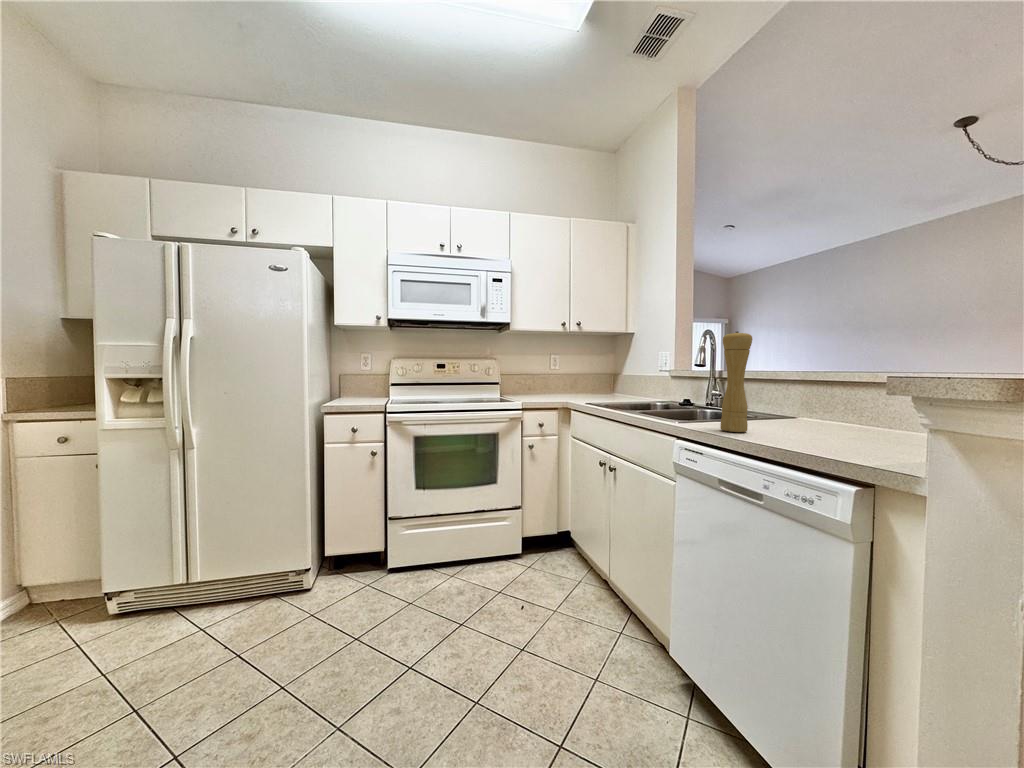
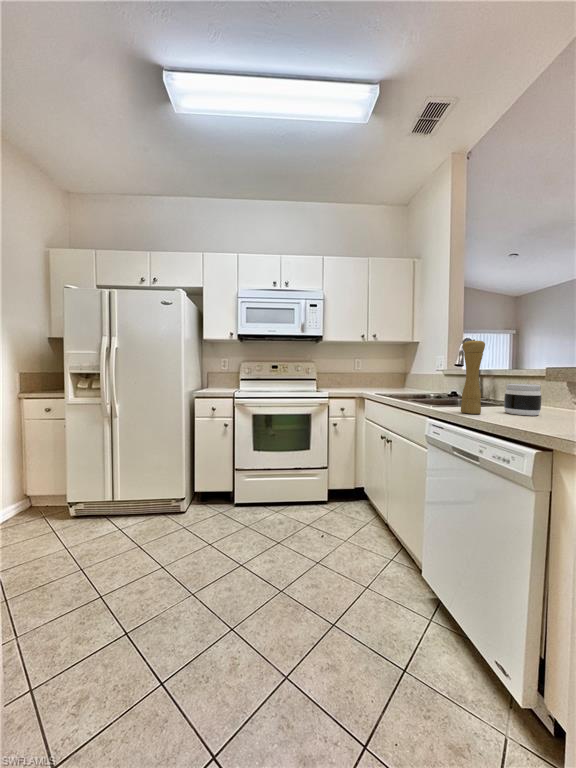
jar: none [771,390,818,432] -> present [504,384,542,416]

